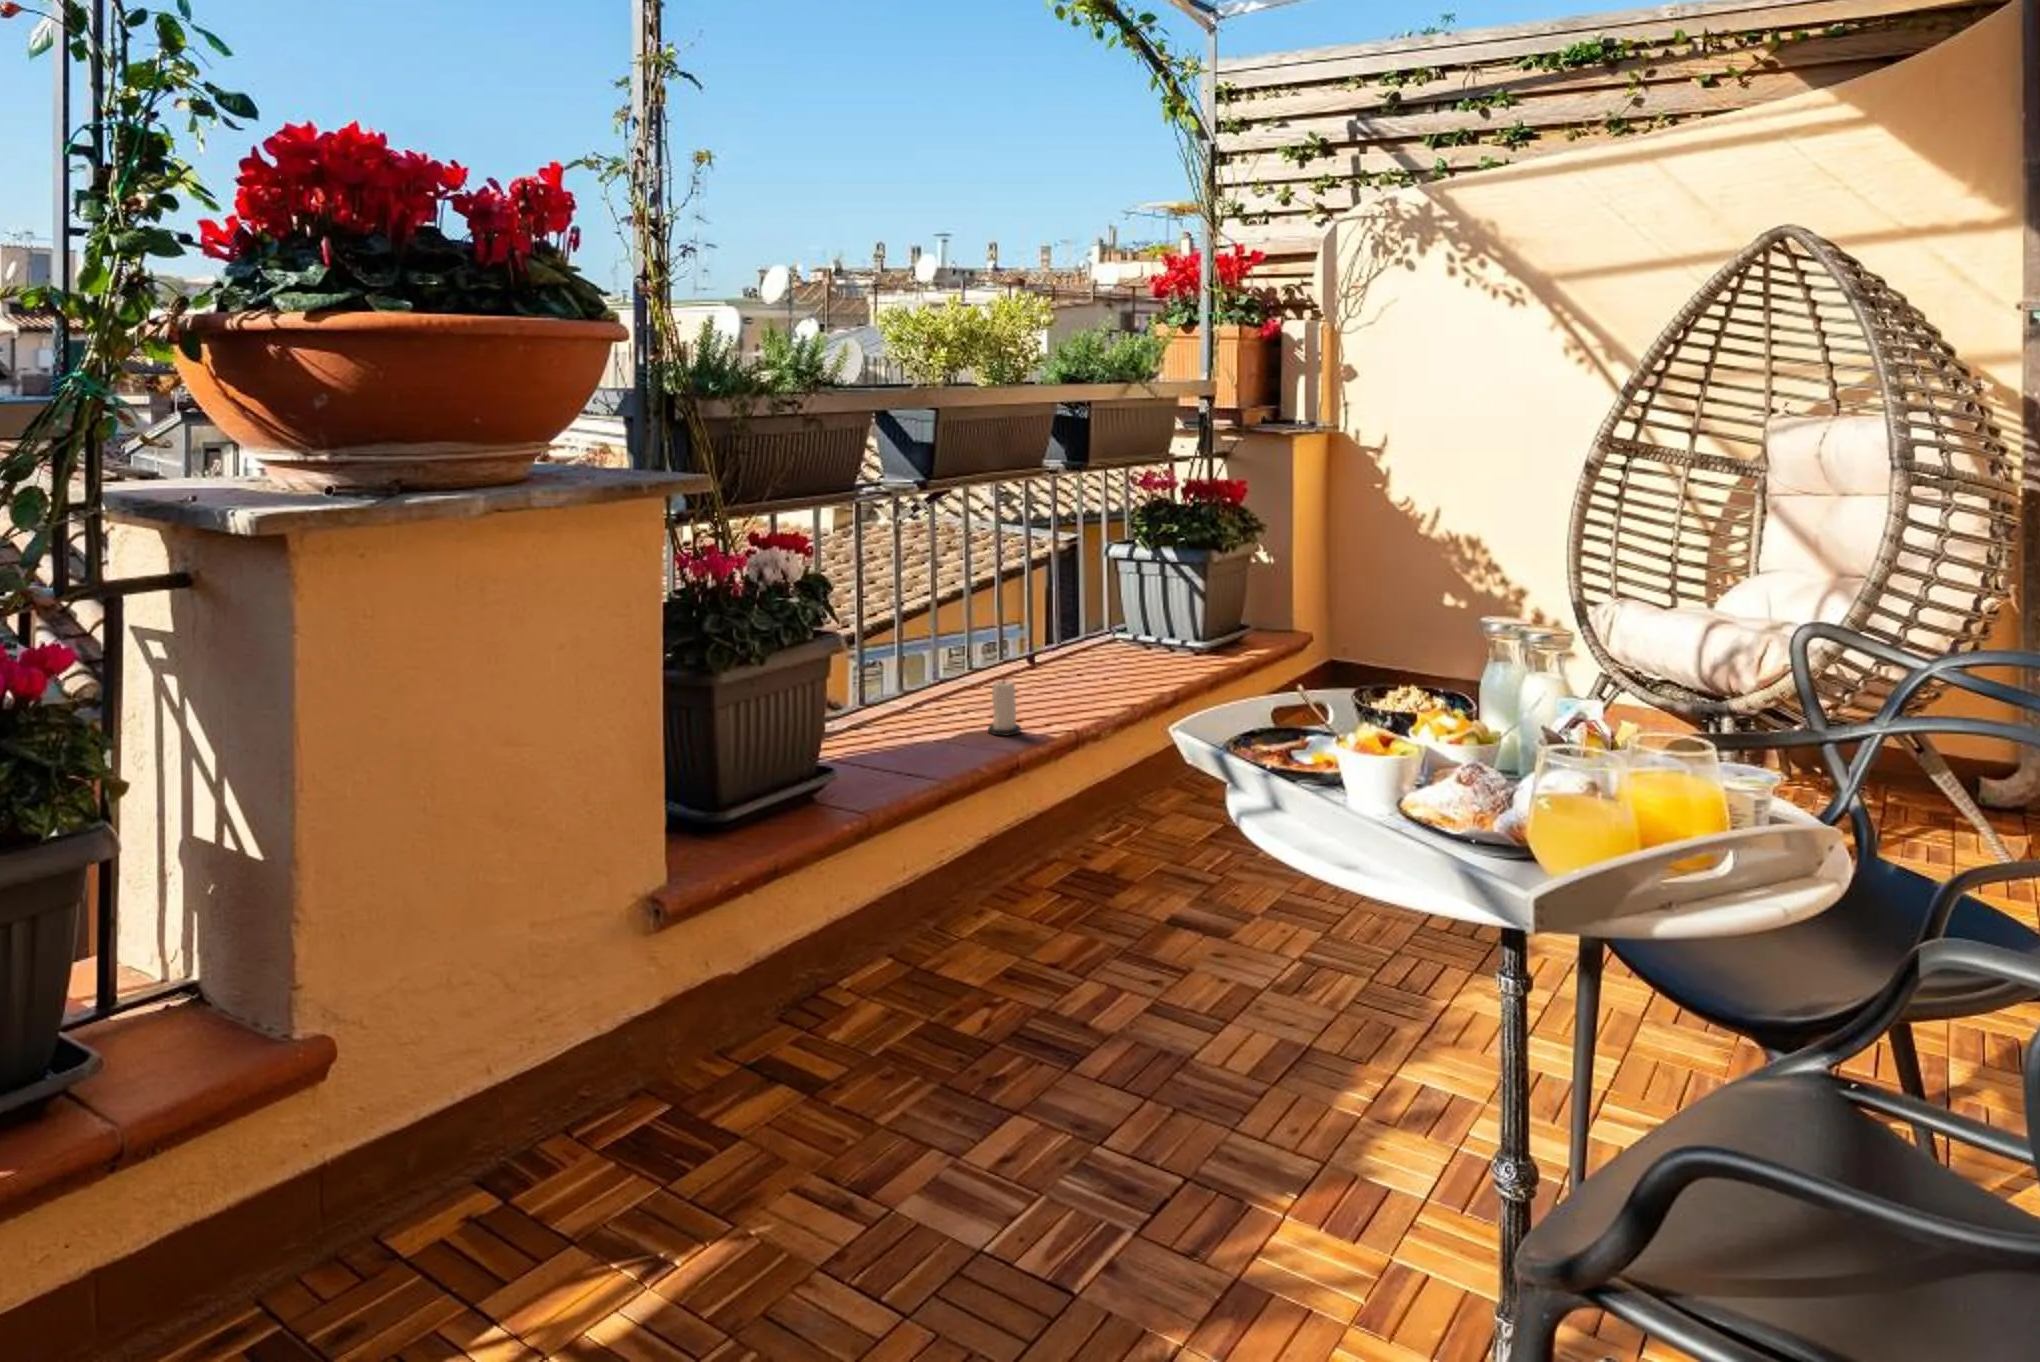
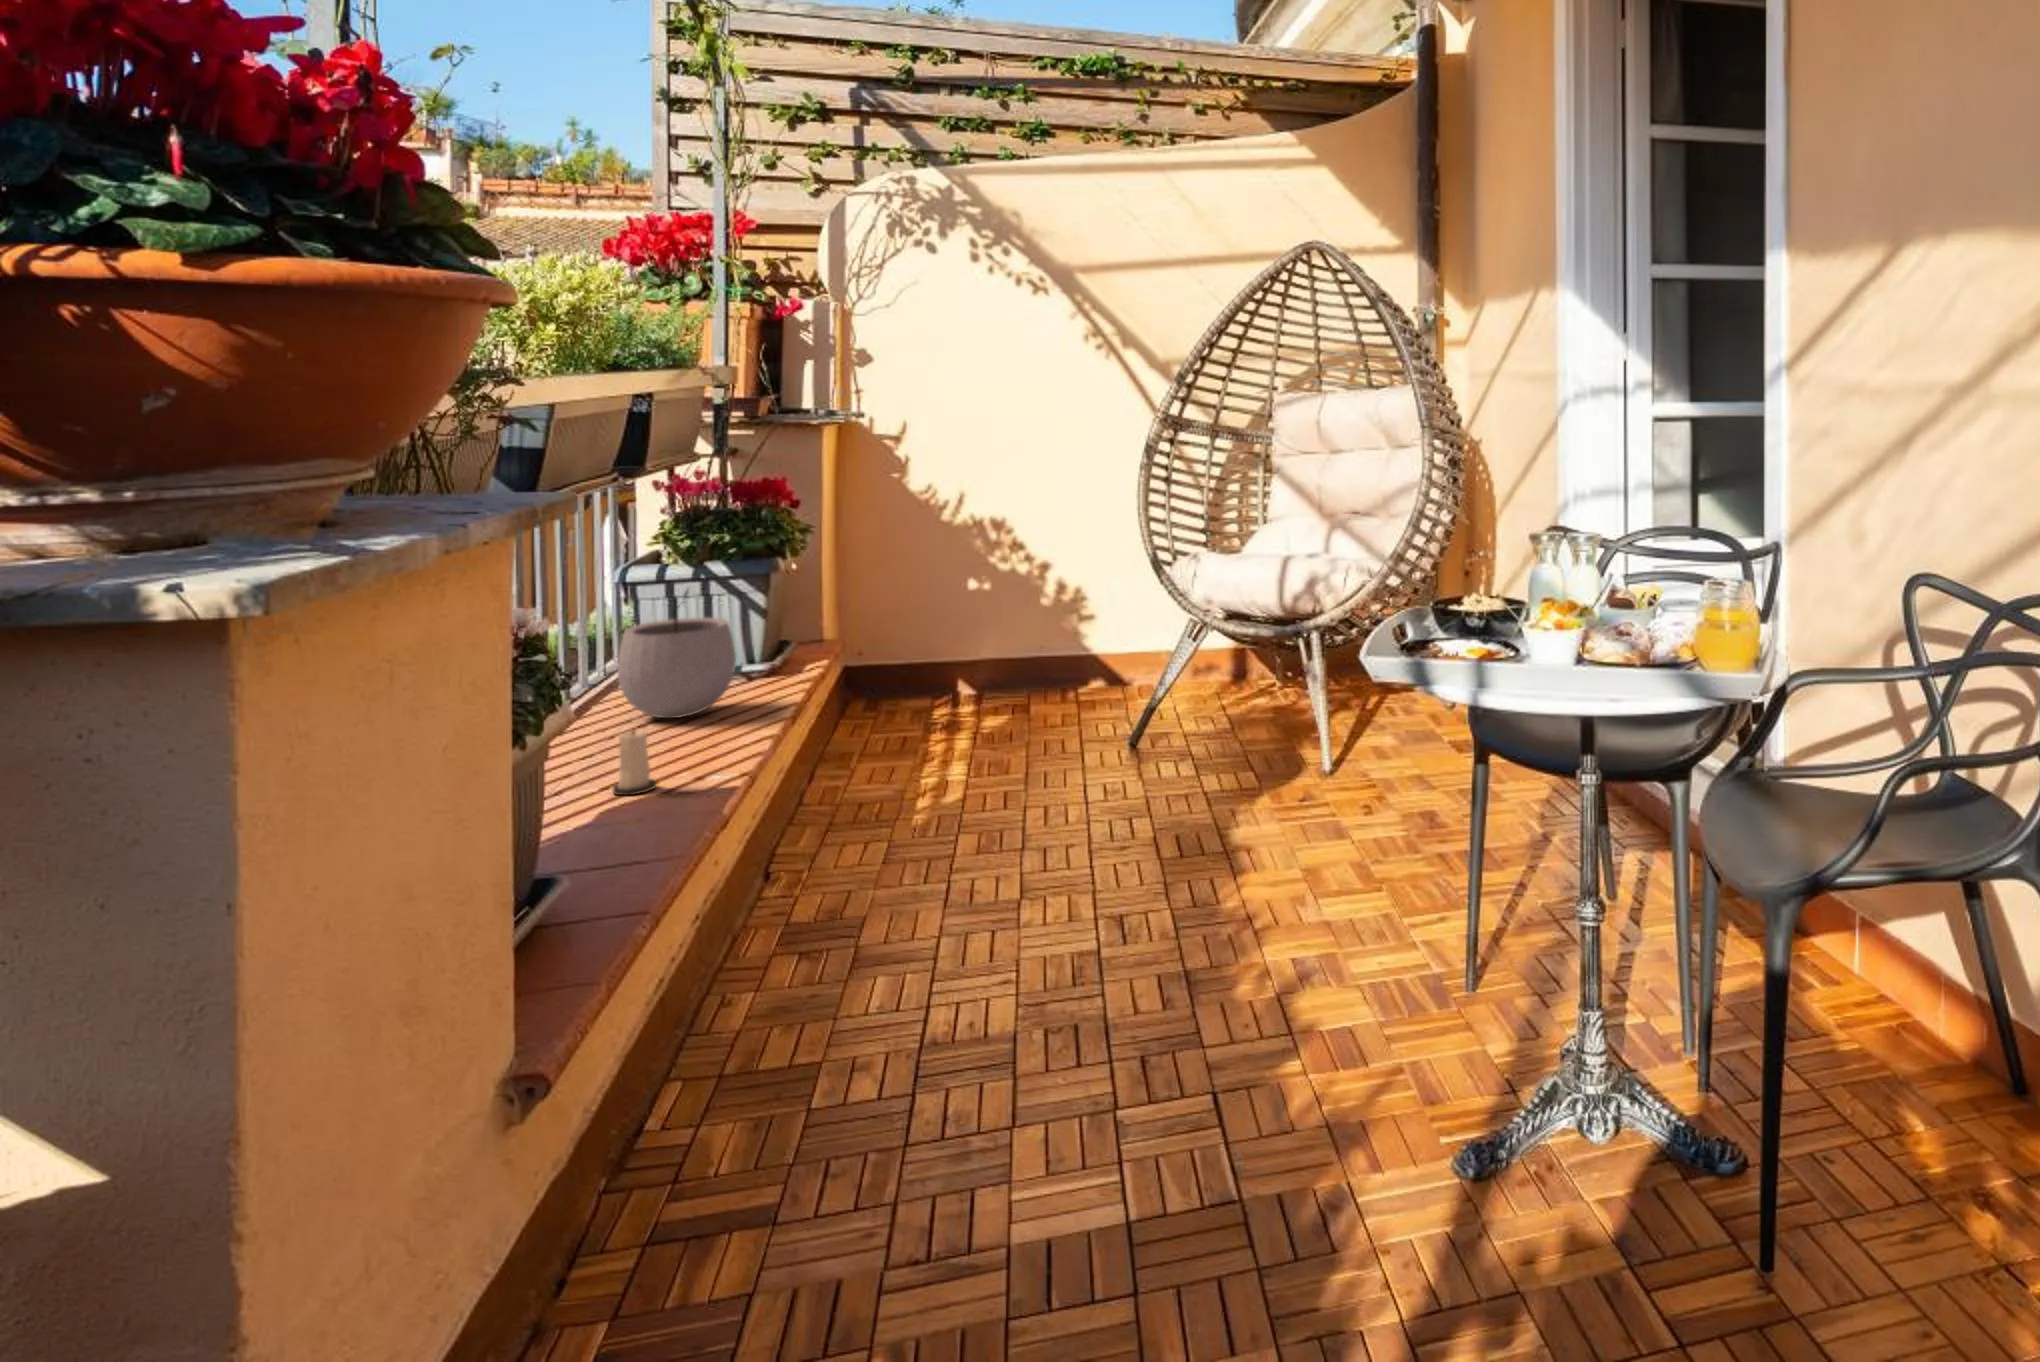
plant pot: none [1071,565,1161,681] -> present [617,591,736,718]

